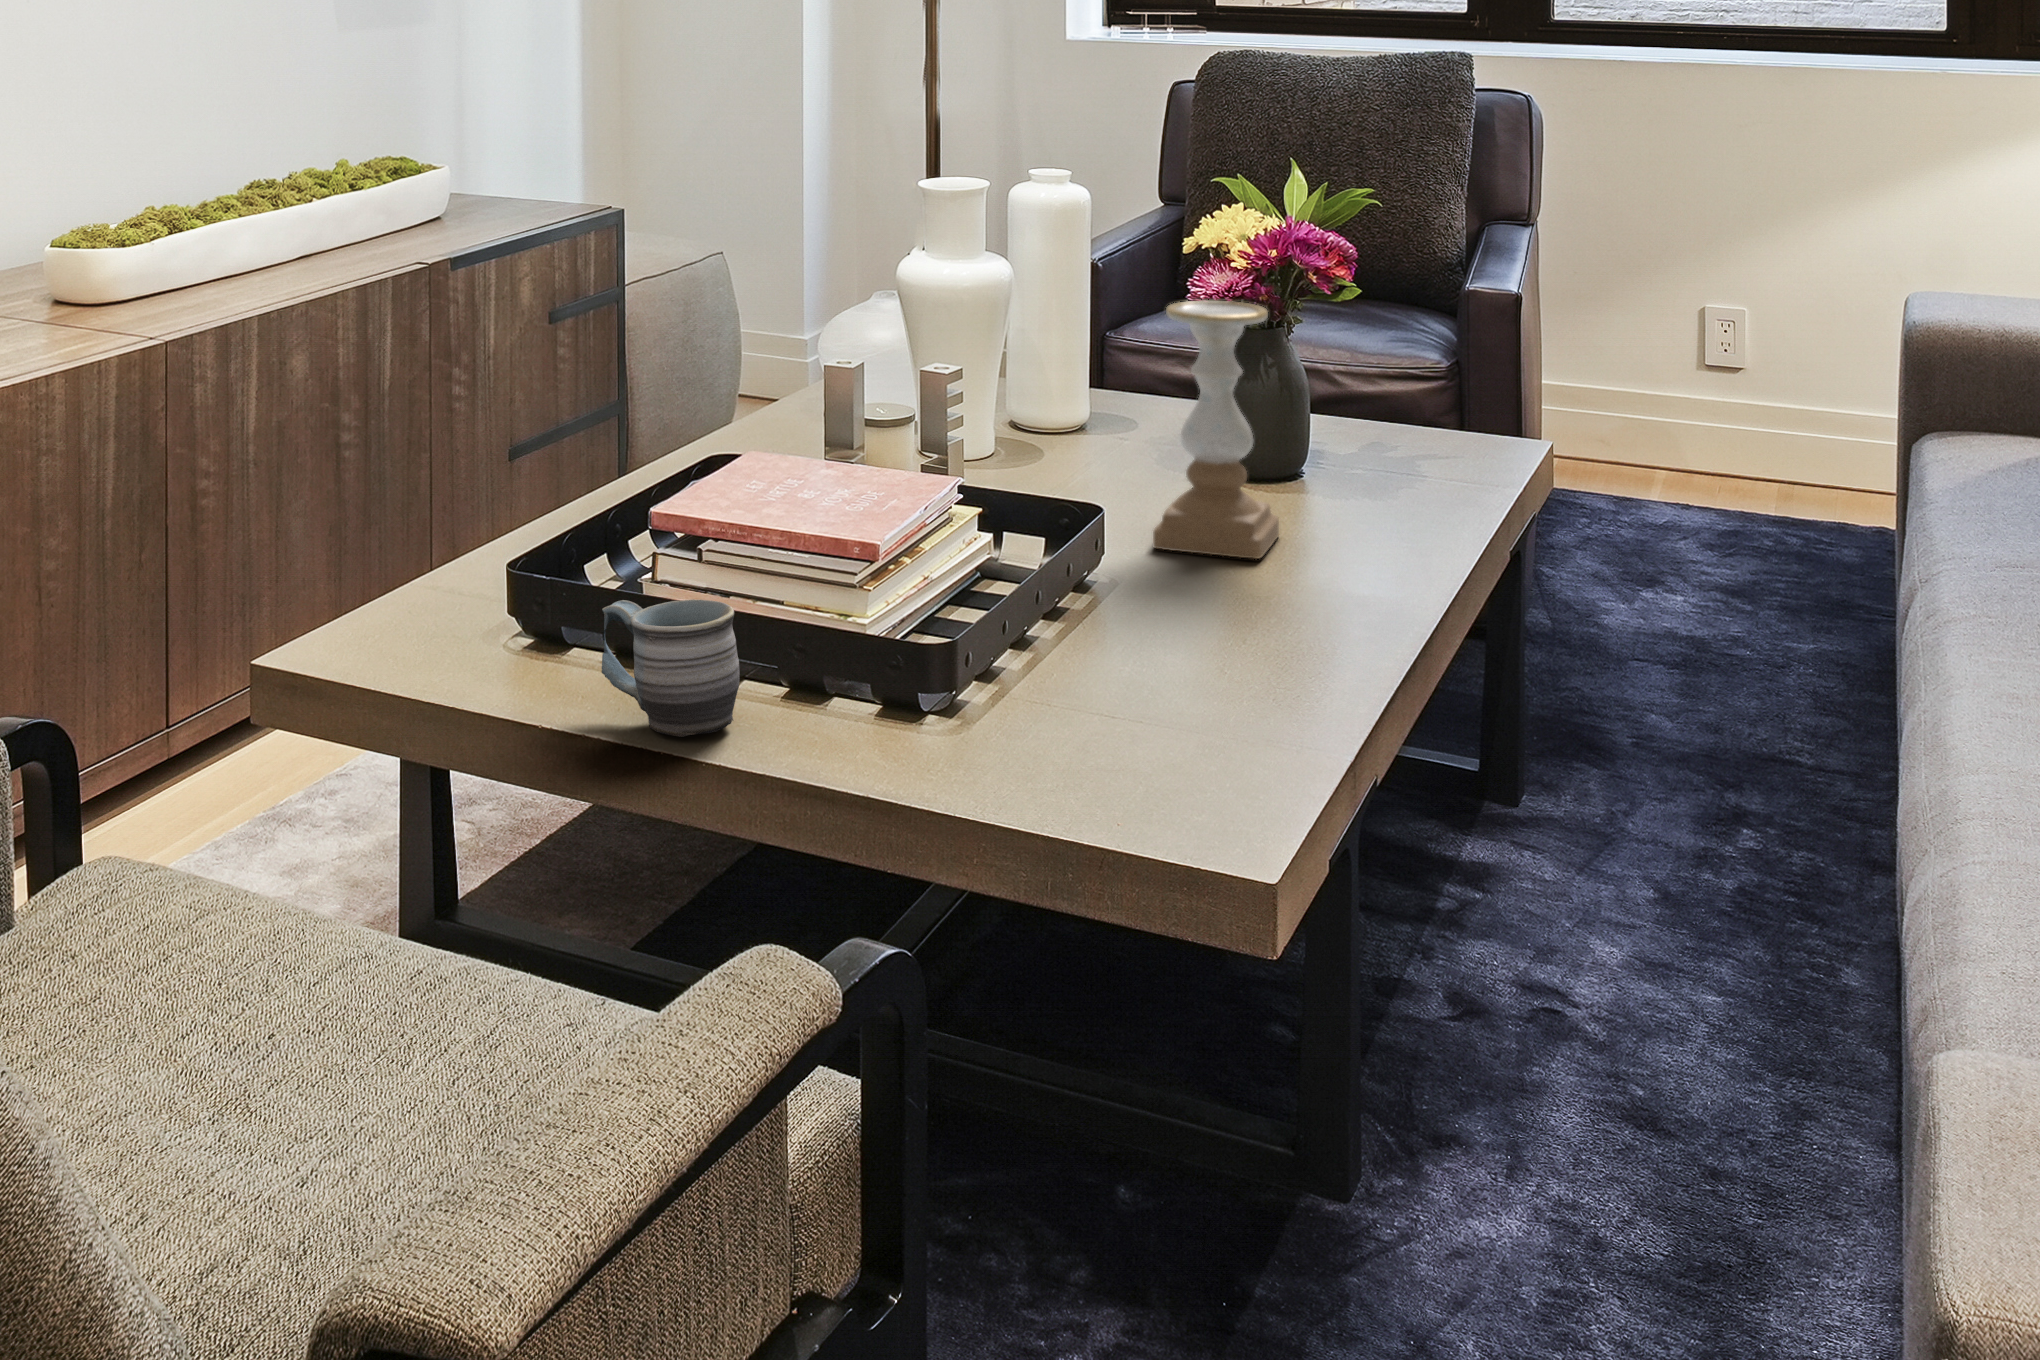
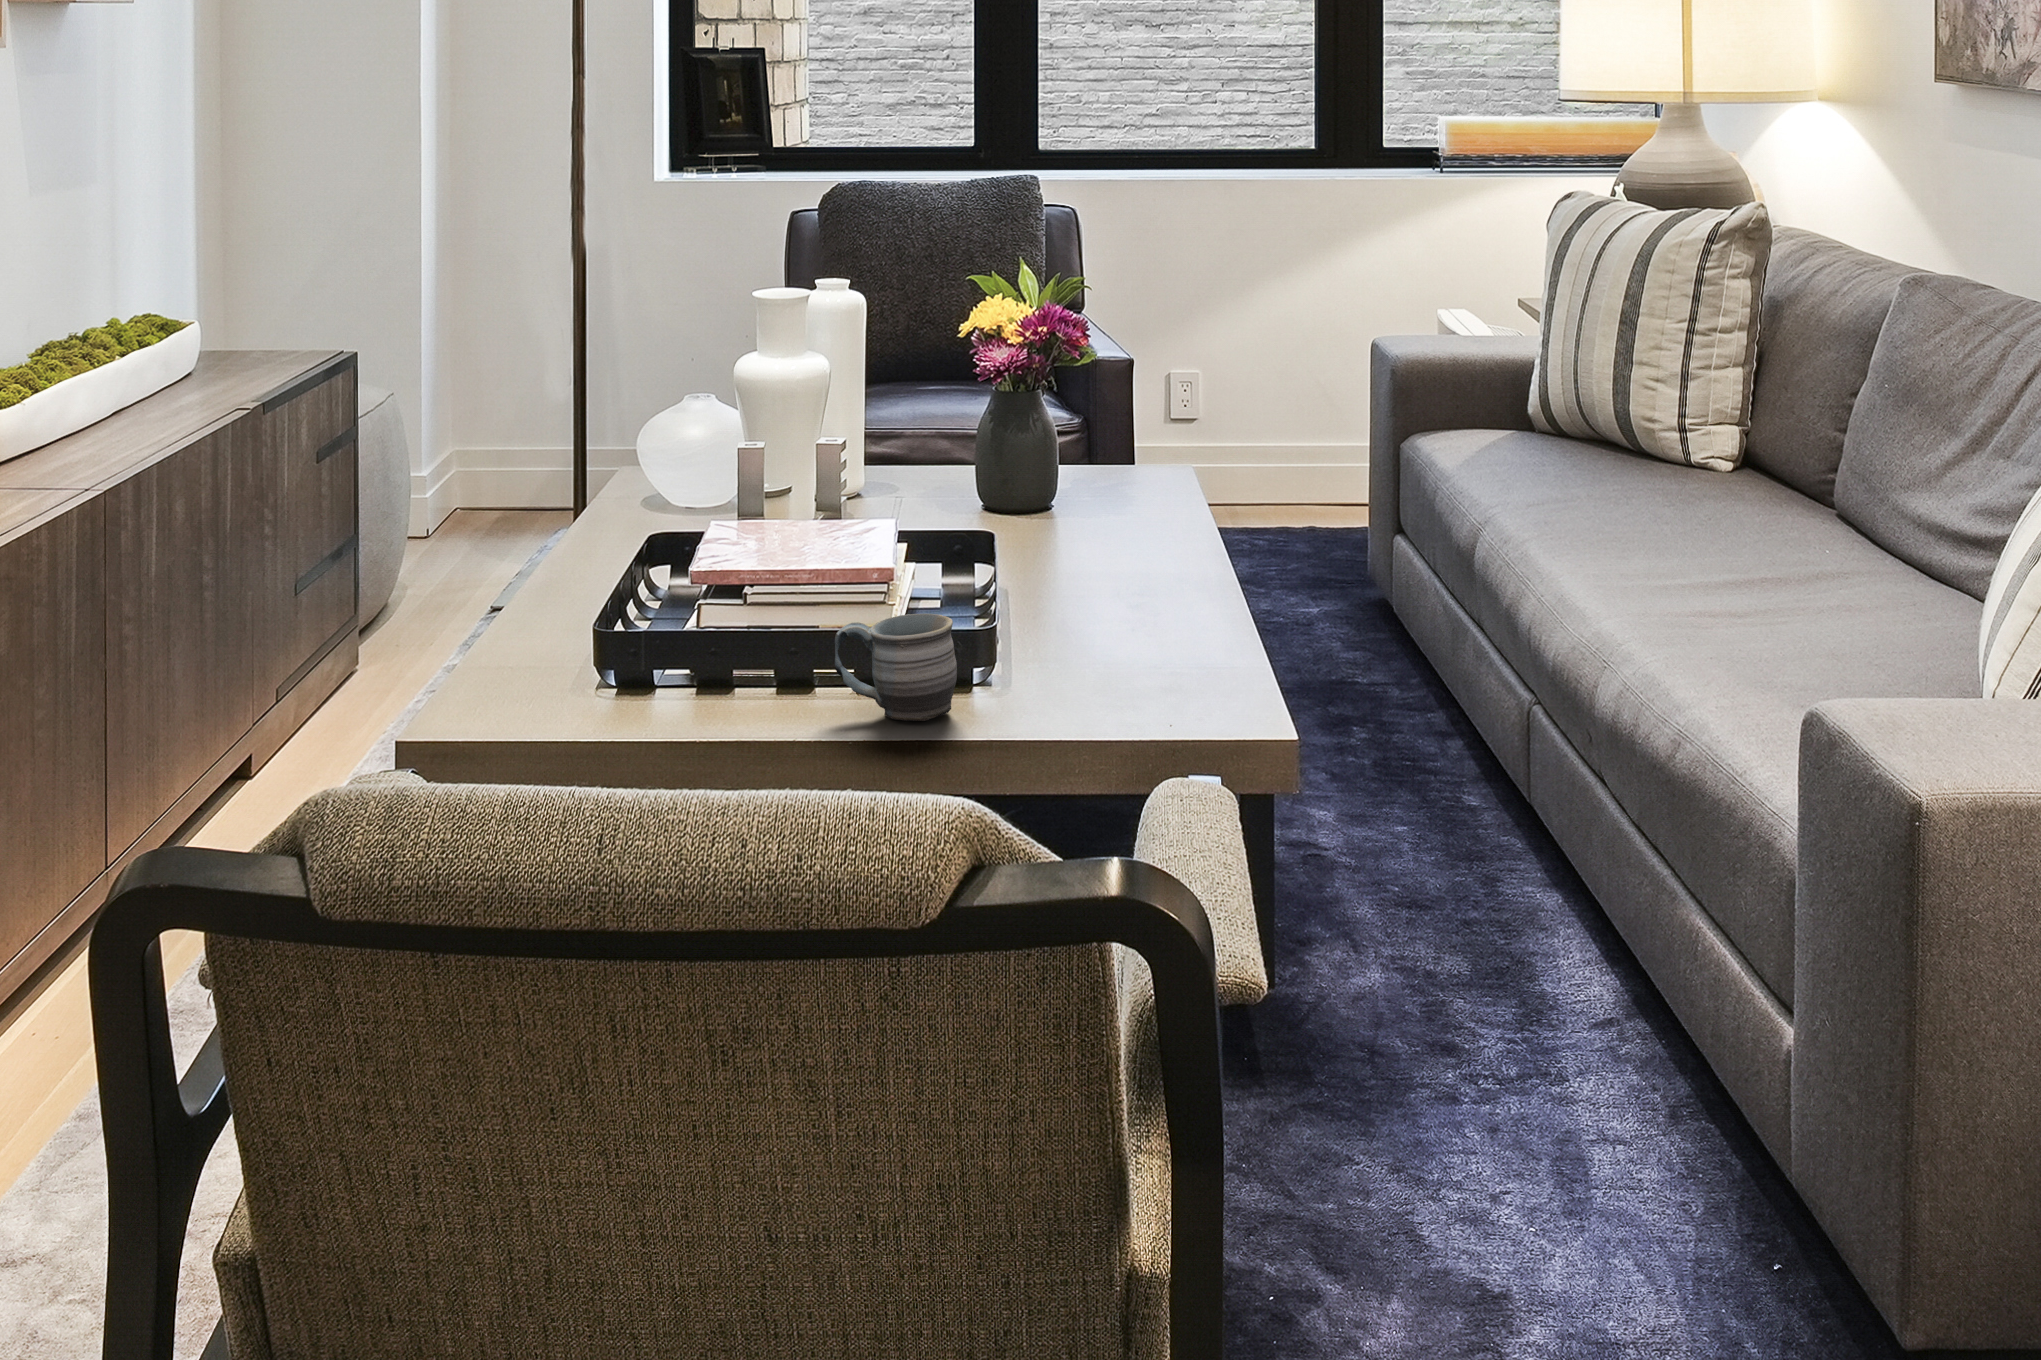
candle holder: present [1153,301,1279,559] -> none [1051,359,1142,554]

